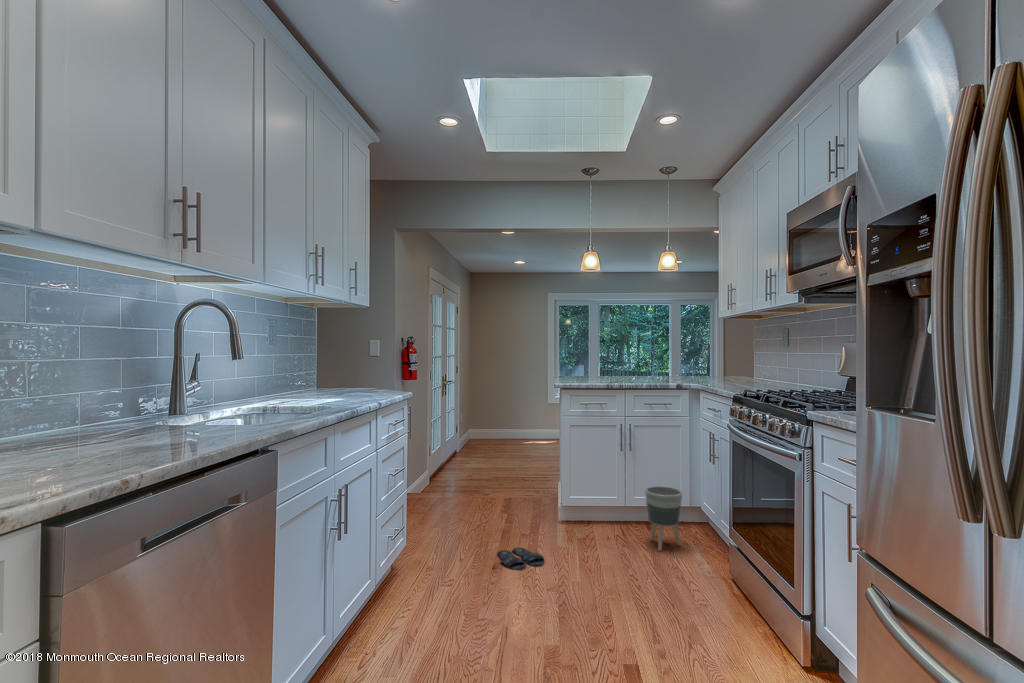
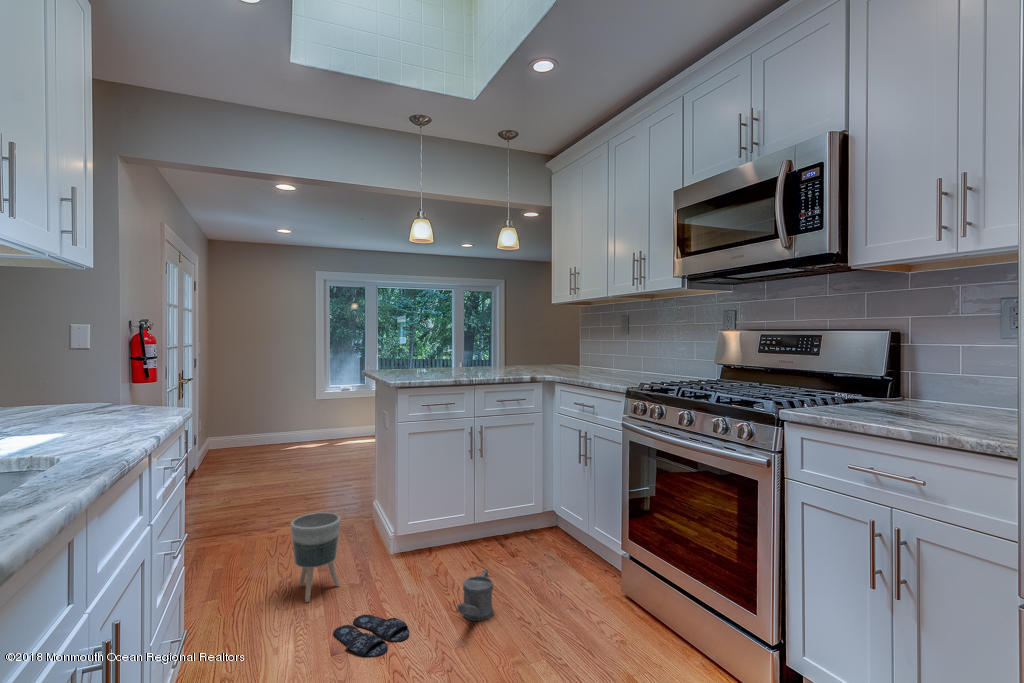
planter: present [645,486,682,551] -> present [291,512,341,602]
watering can: none [573,534,613,569] -> present [457,570,493,621]

